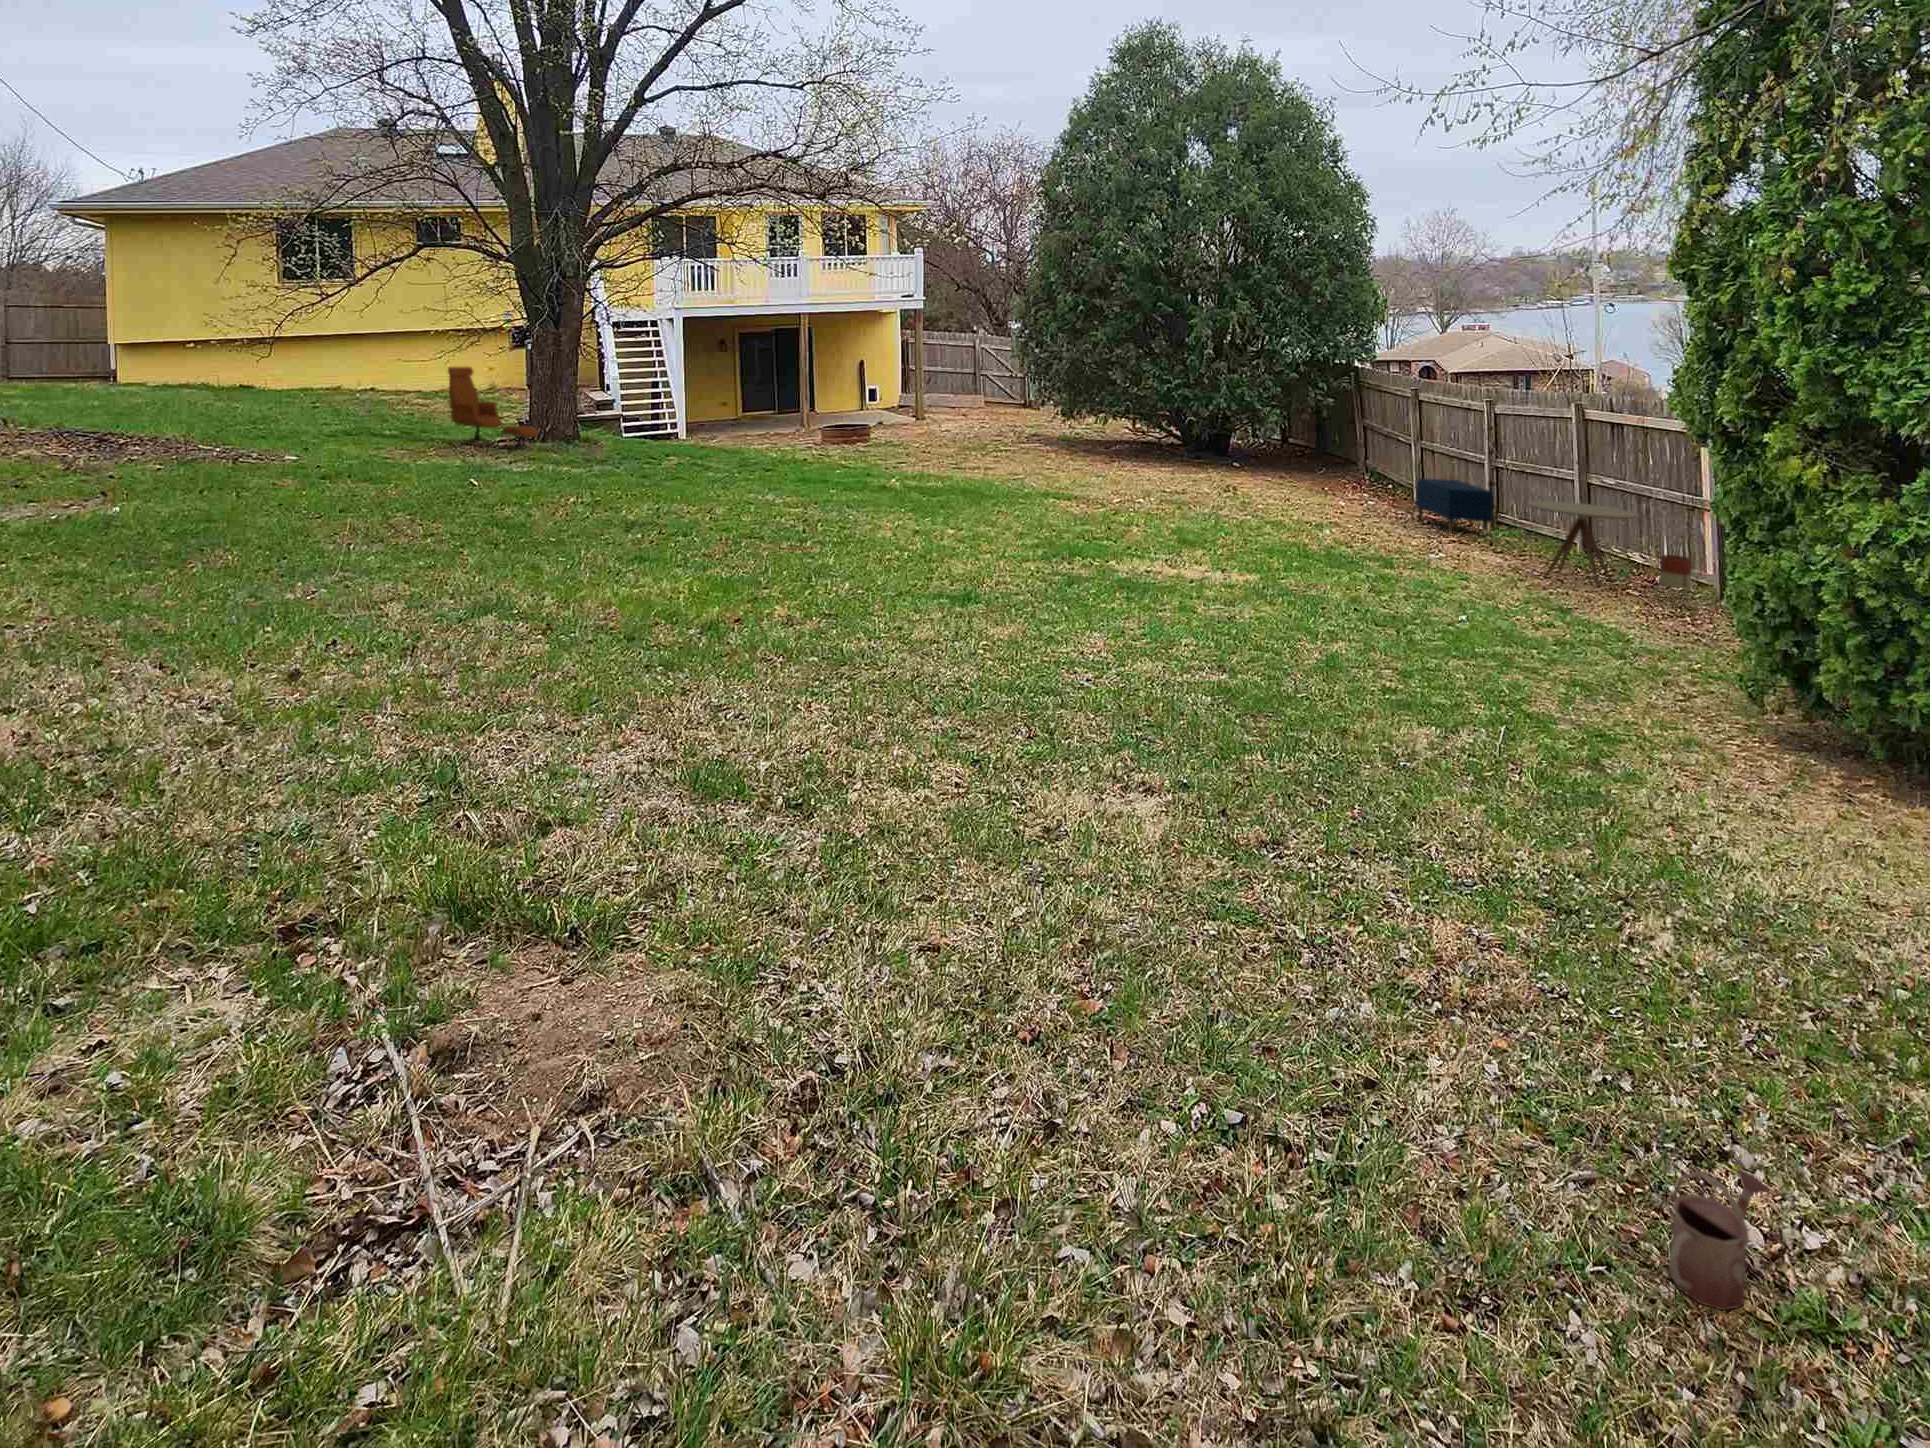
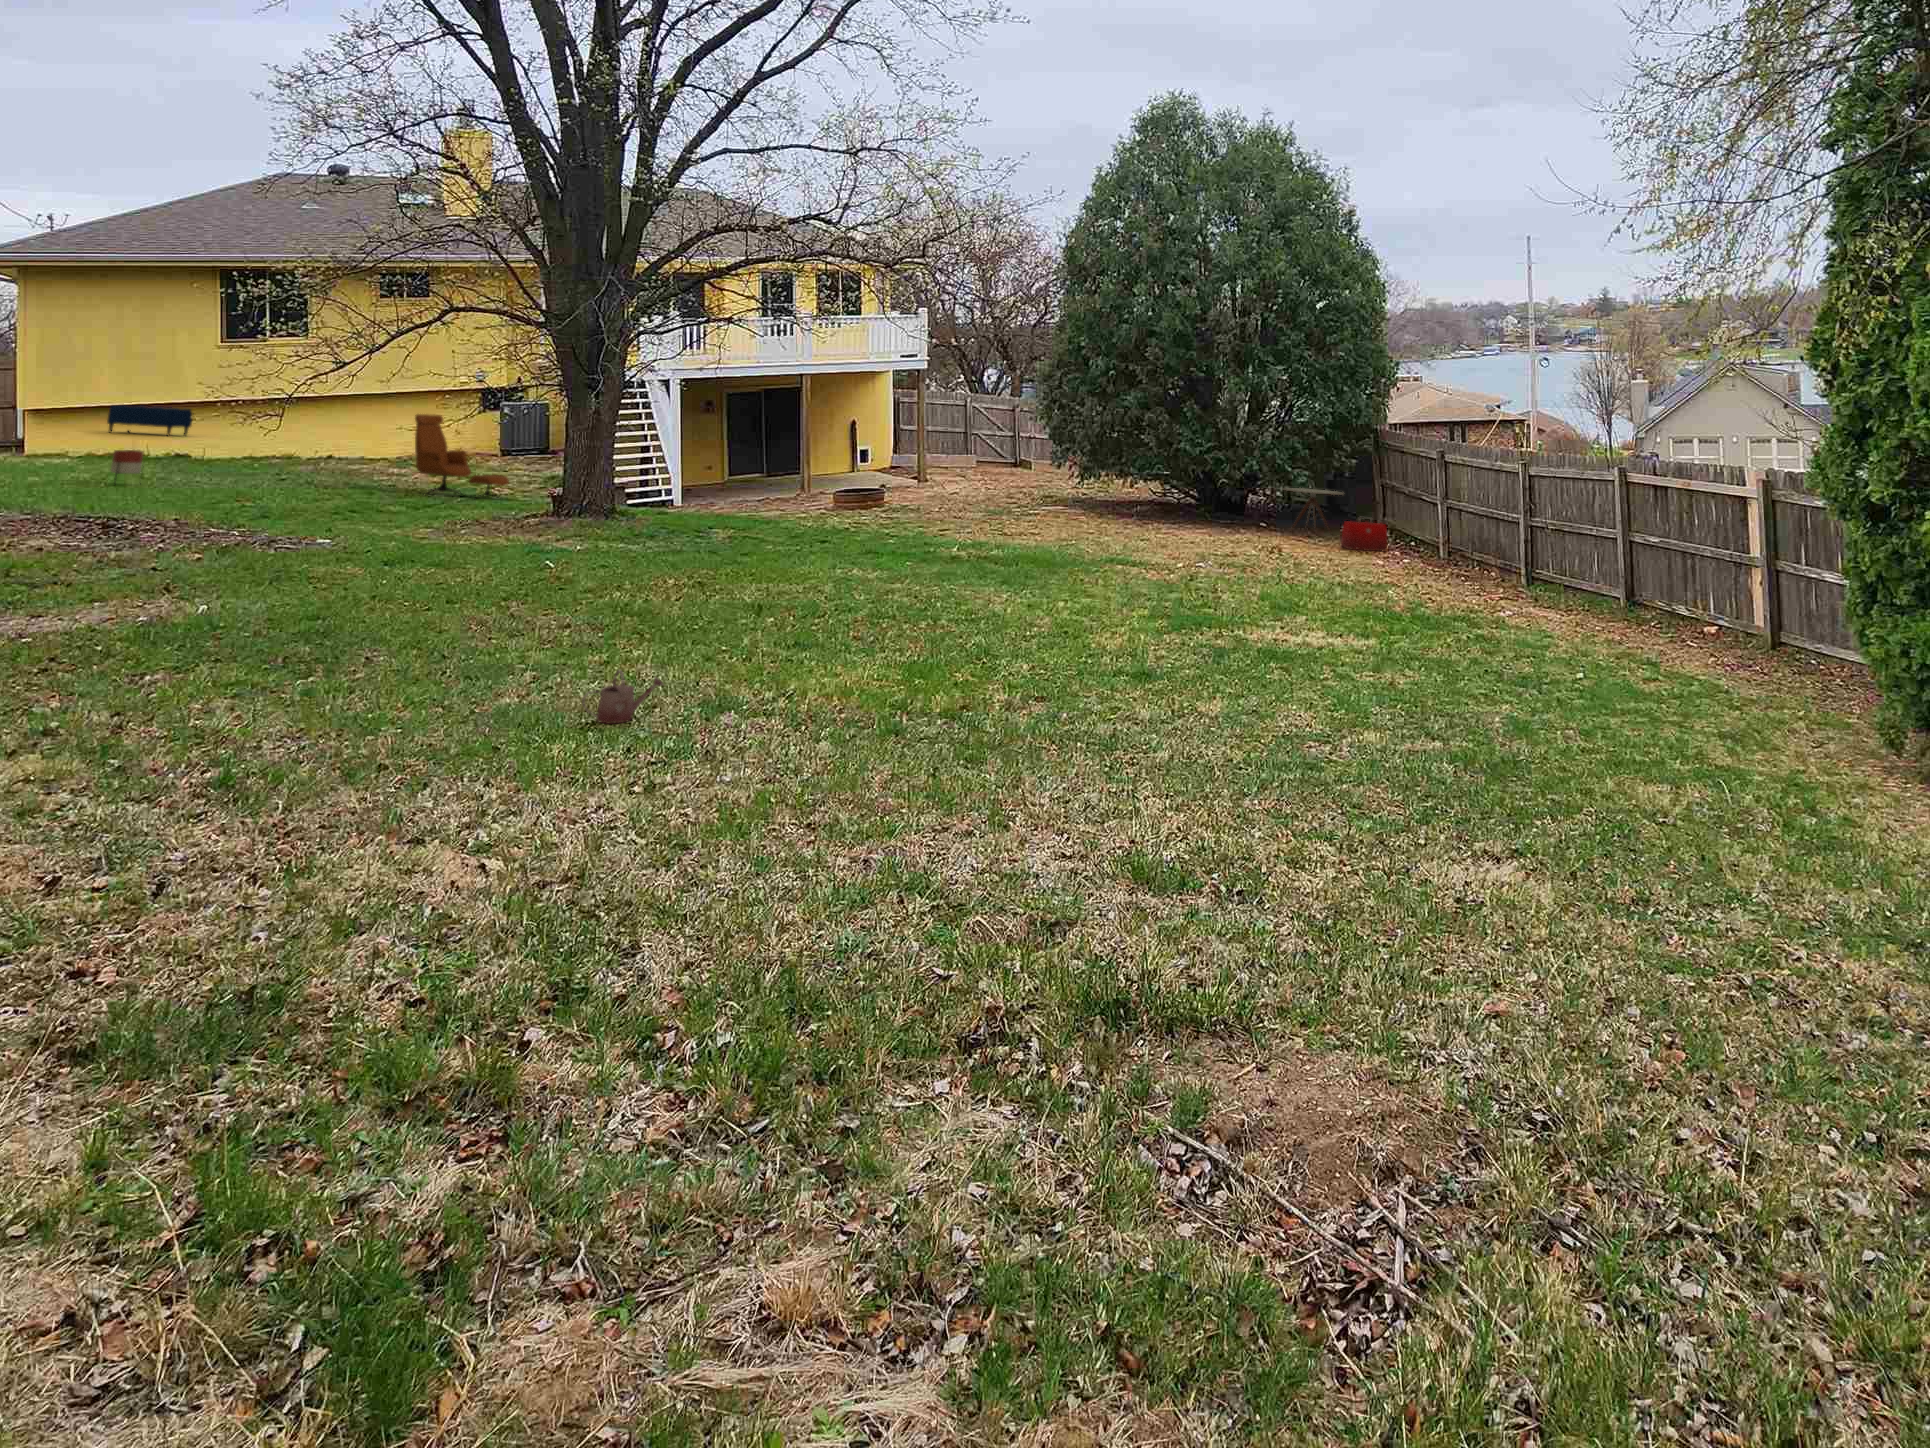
toolbox: none [1370,471,1420,508] -> present [1342,516,1388,551]
bench: present [1416,478,1493,535] -> present [107,405,192,436]
round table: present [1527,501,1639,587] -> present [1284,488,1343,533]
planter: present [1659,555,1692,588] -> present [110,450,143,484]
watering can: present [1668,1168,1767,1310] -> present [582,670,664,724]

